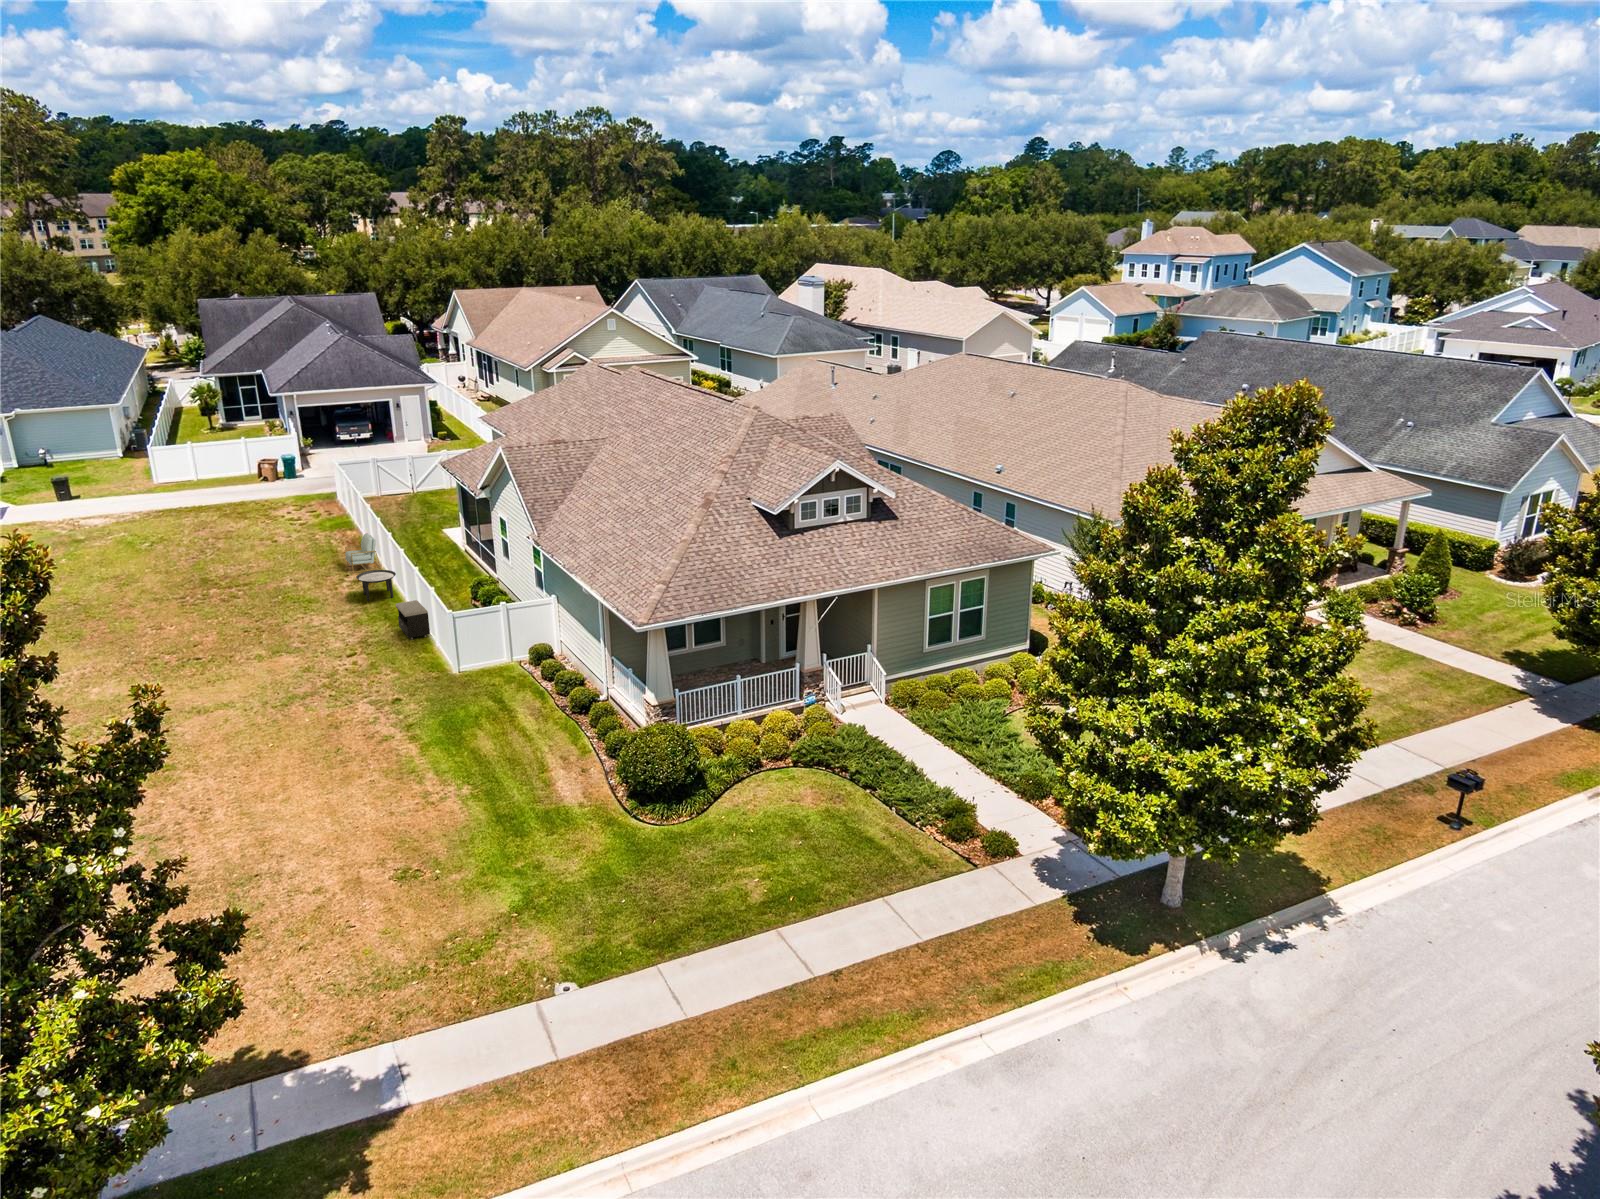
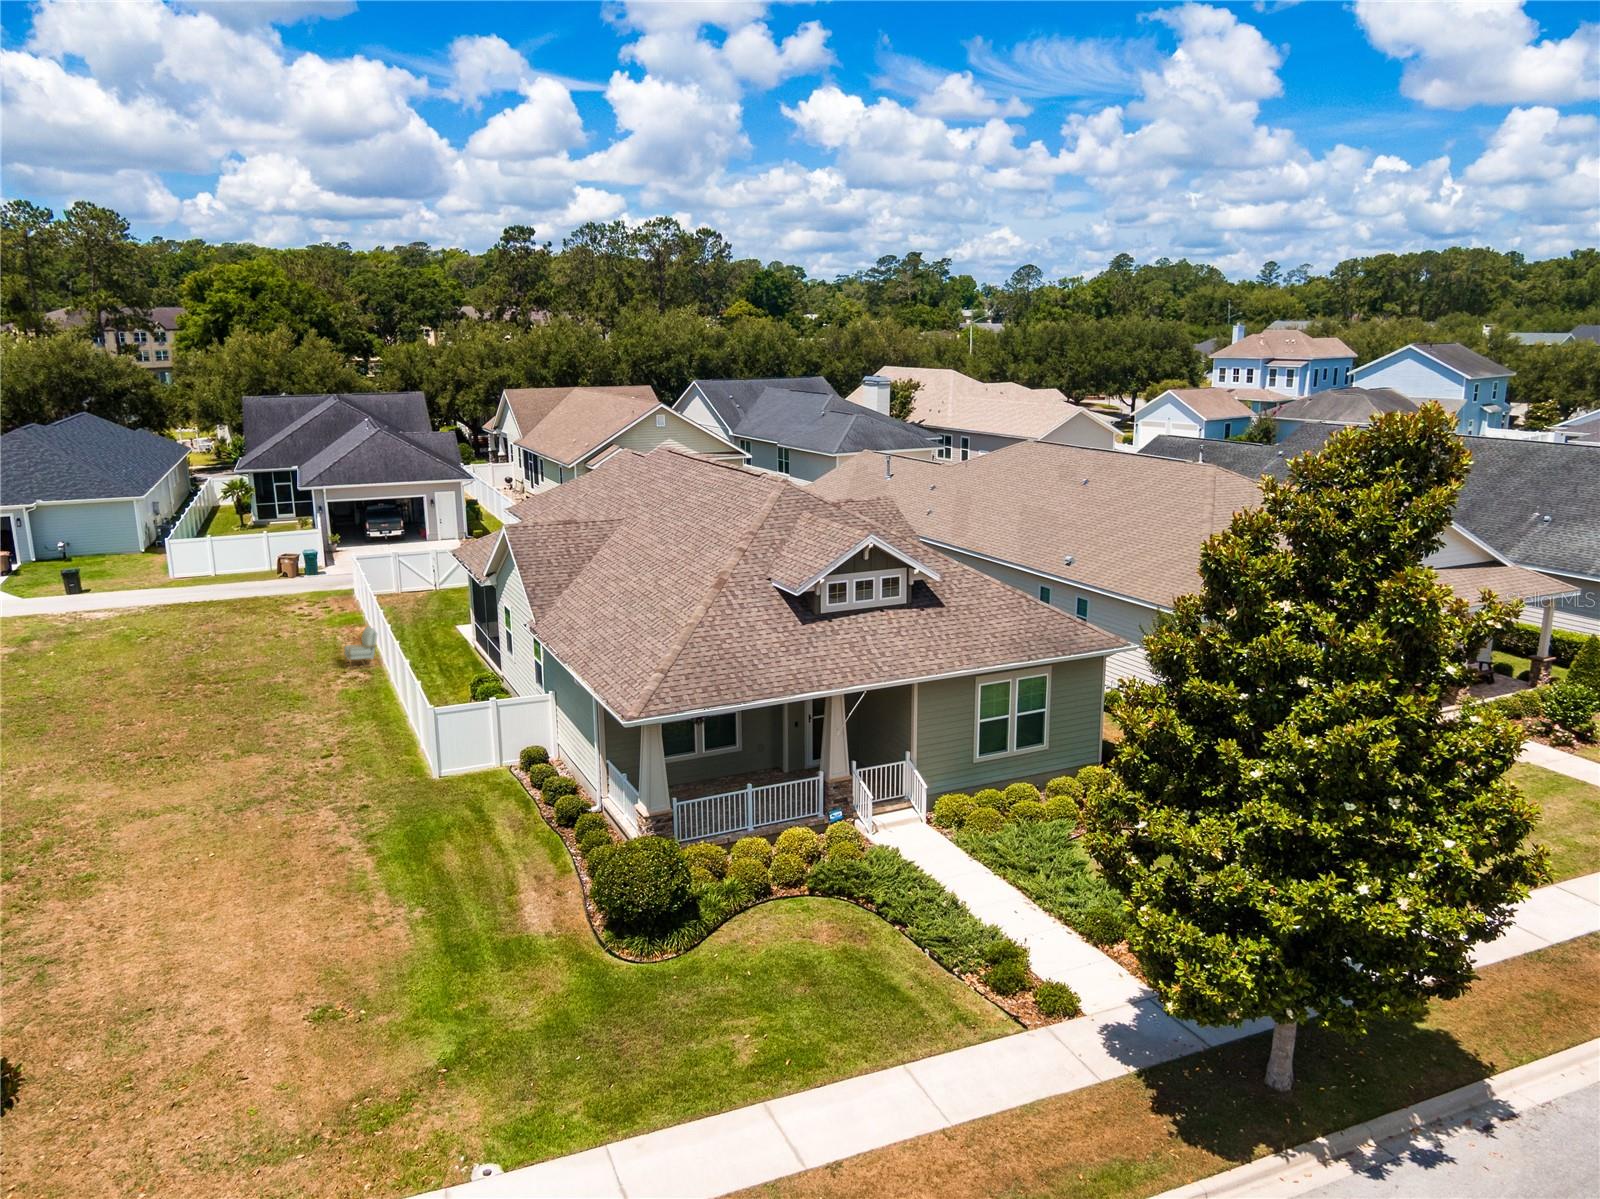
round table: present [356,570,396,601] -> none [348,665,392,698]
storage bench: present [396,600,430,639] -> none [382,696,417,740]

